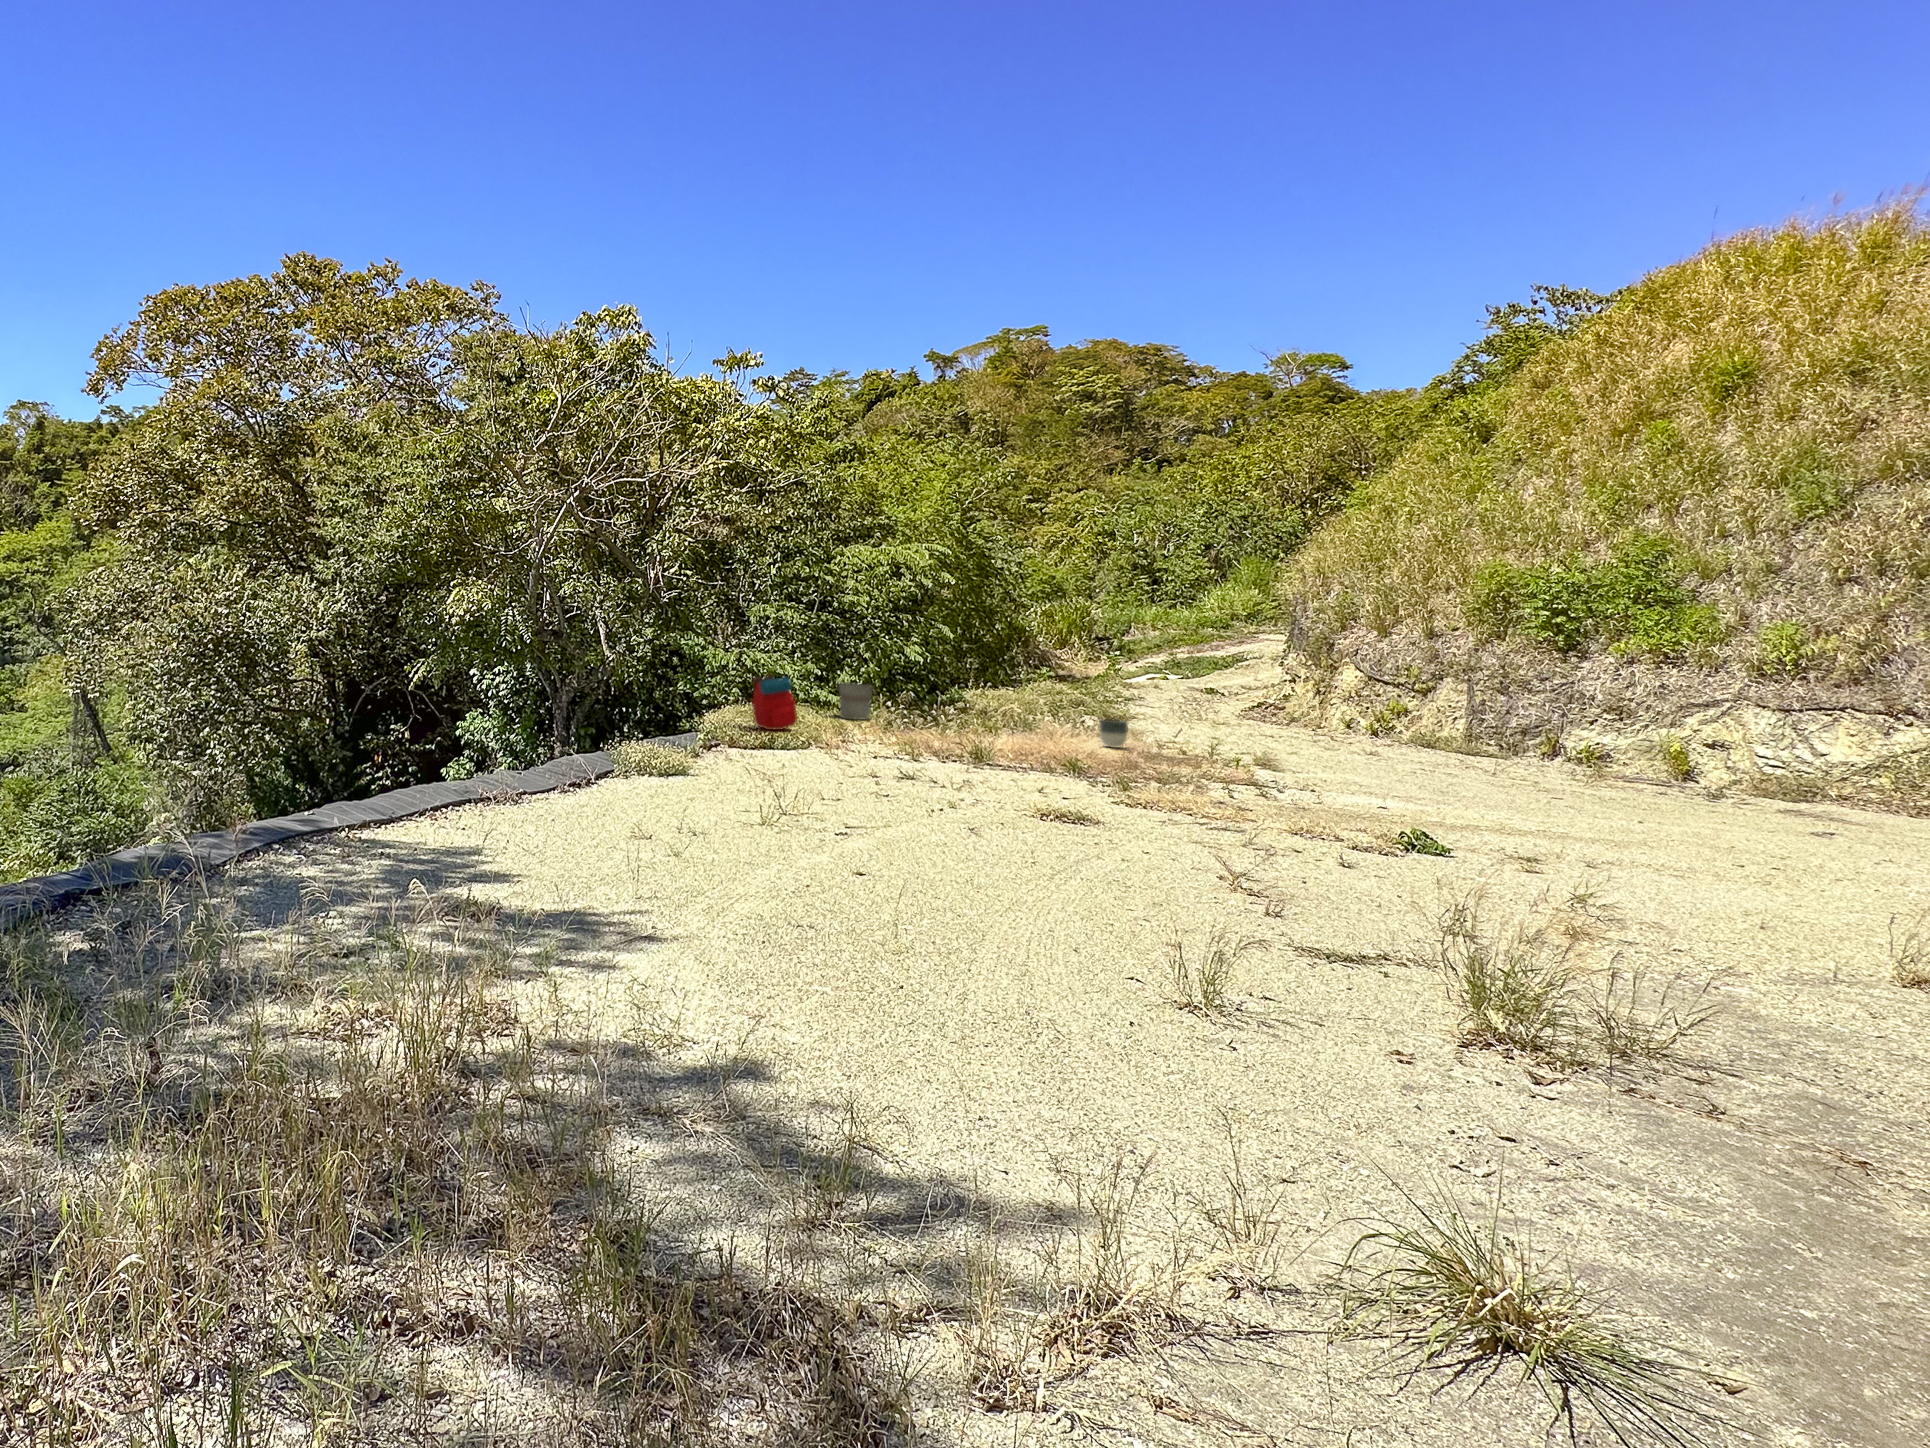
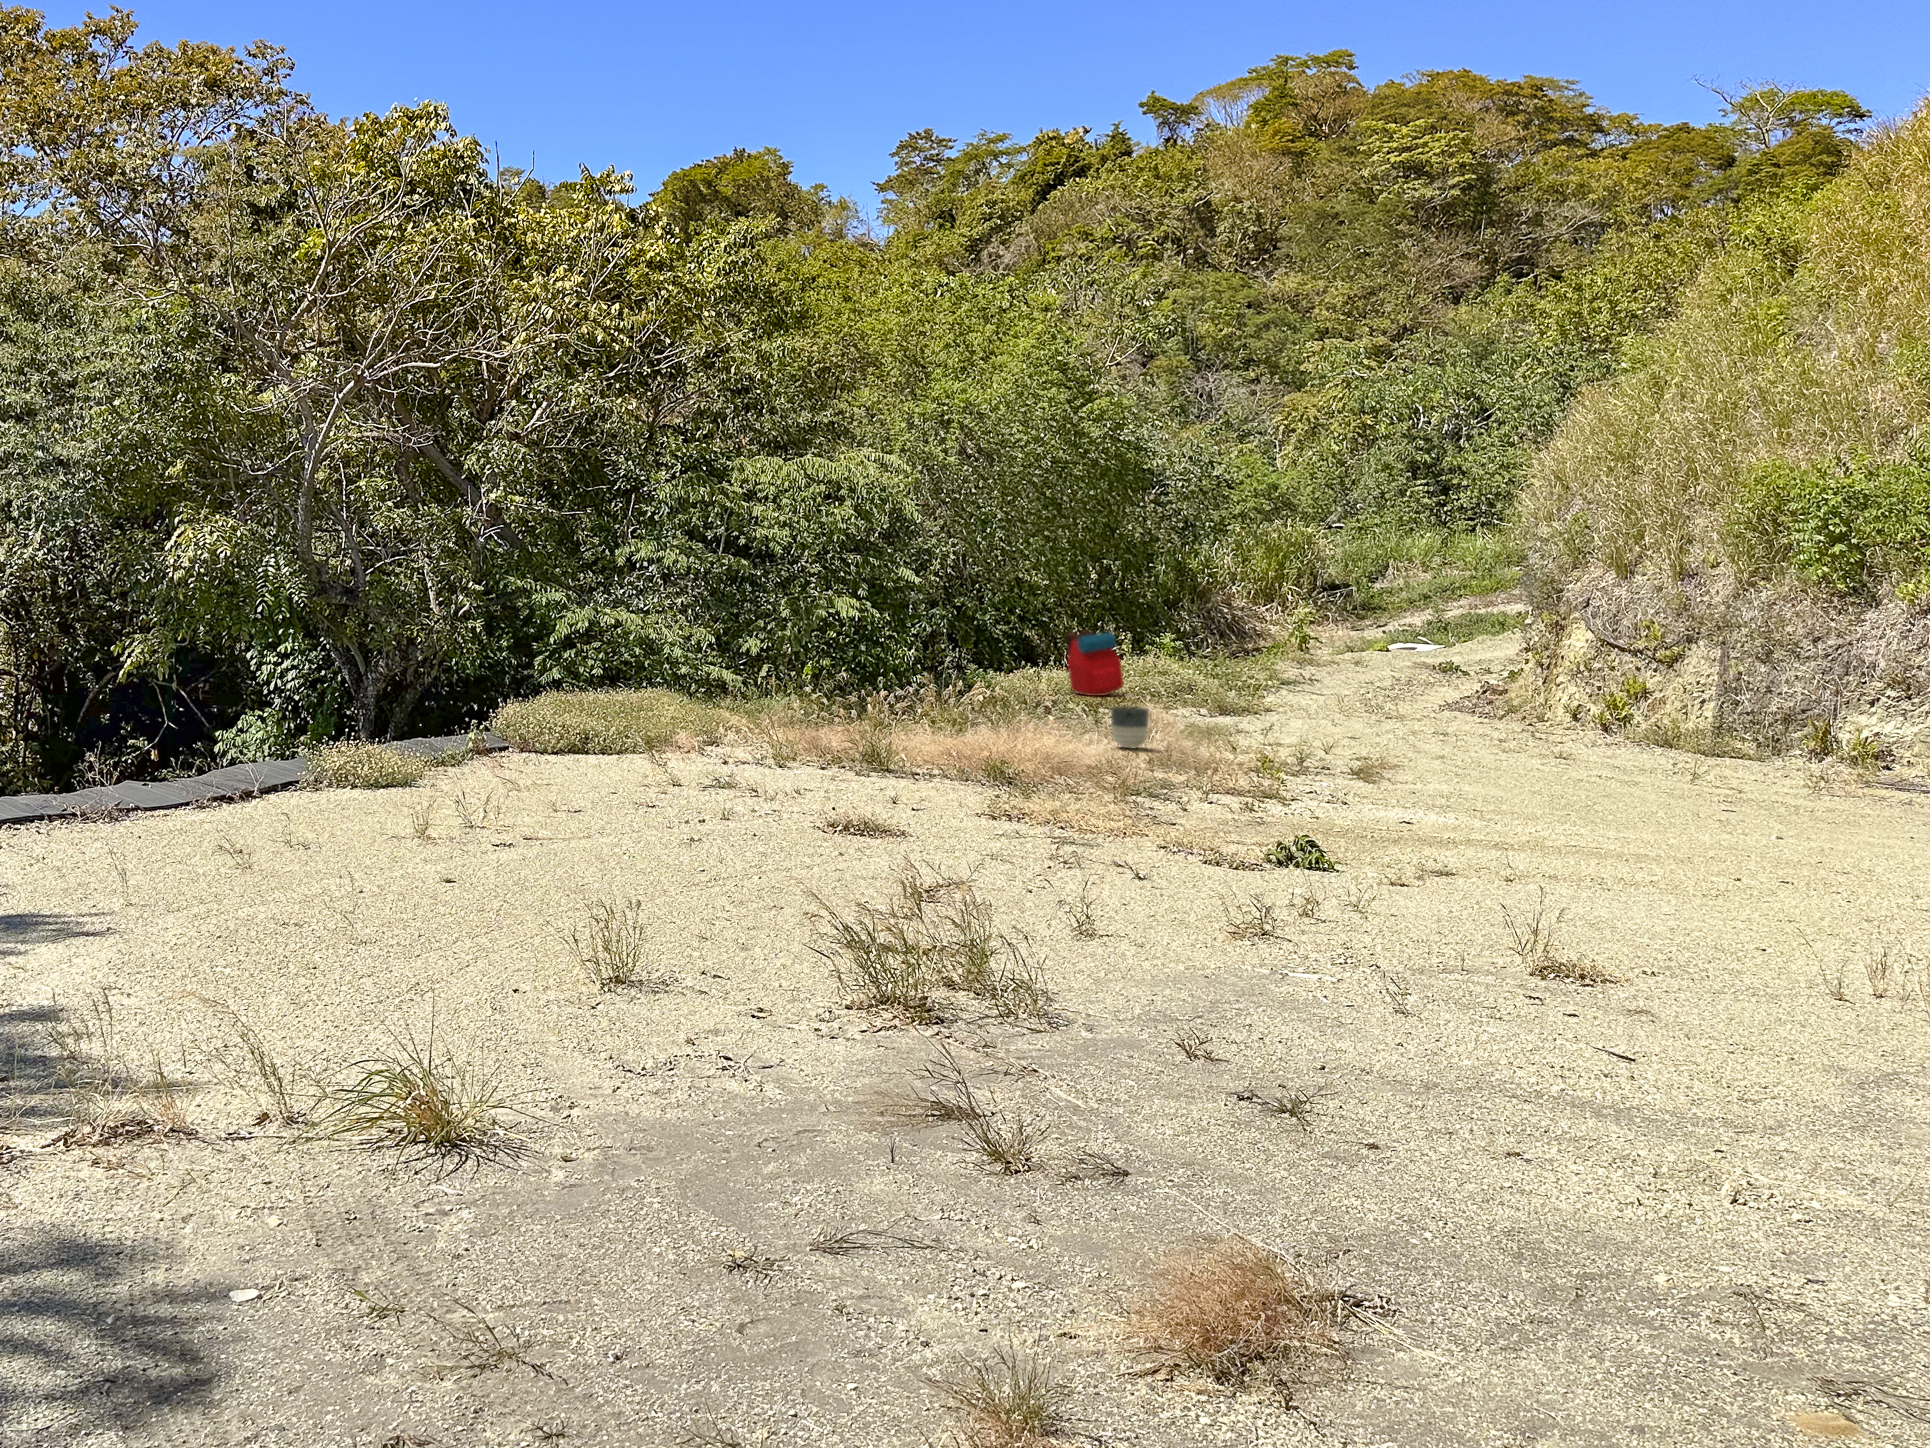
backpack: present [752,675,797,730] -> present [1065,630,1124,696]
bucket: present [836,682,873,720] -> none [764,659,822,717]

